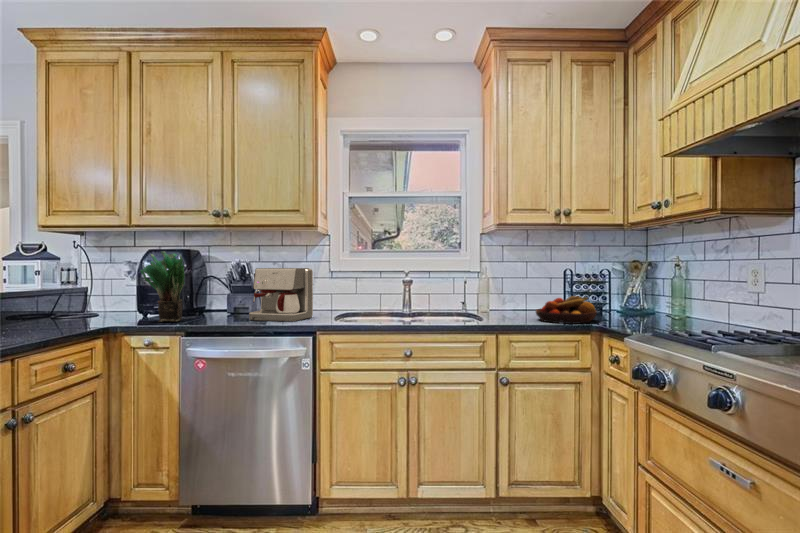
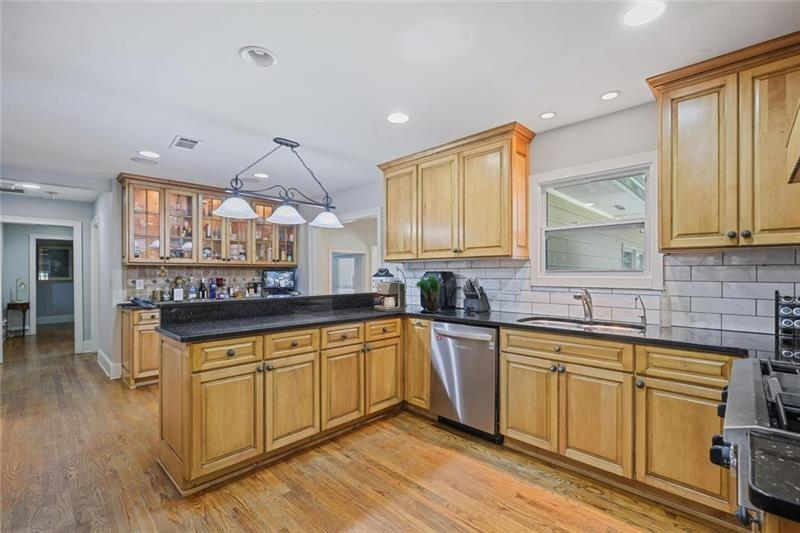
coffee maker: present [249,268,313,322] -> present [372,282,405,312]
fruit bowl: present [536,296,597,324] -> none [685,319,756,346]

